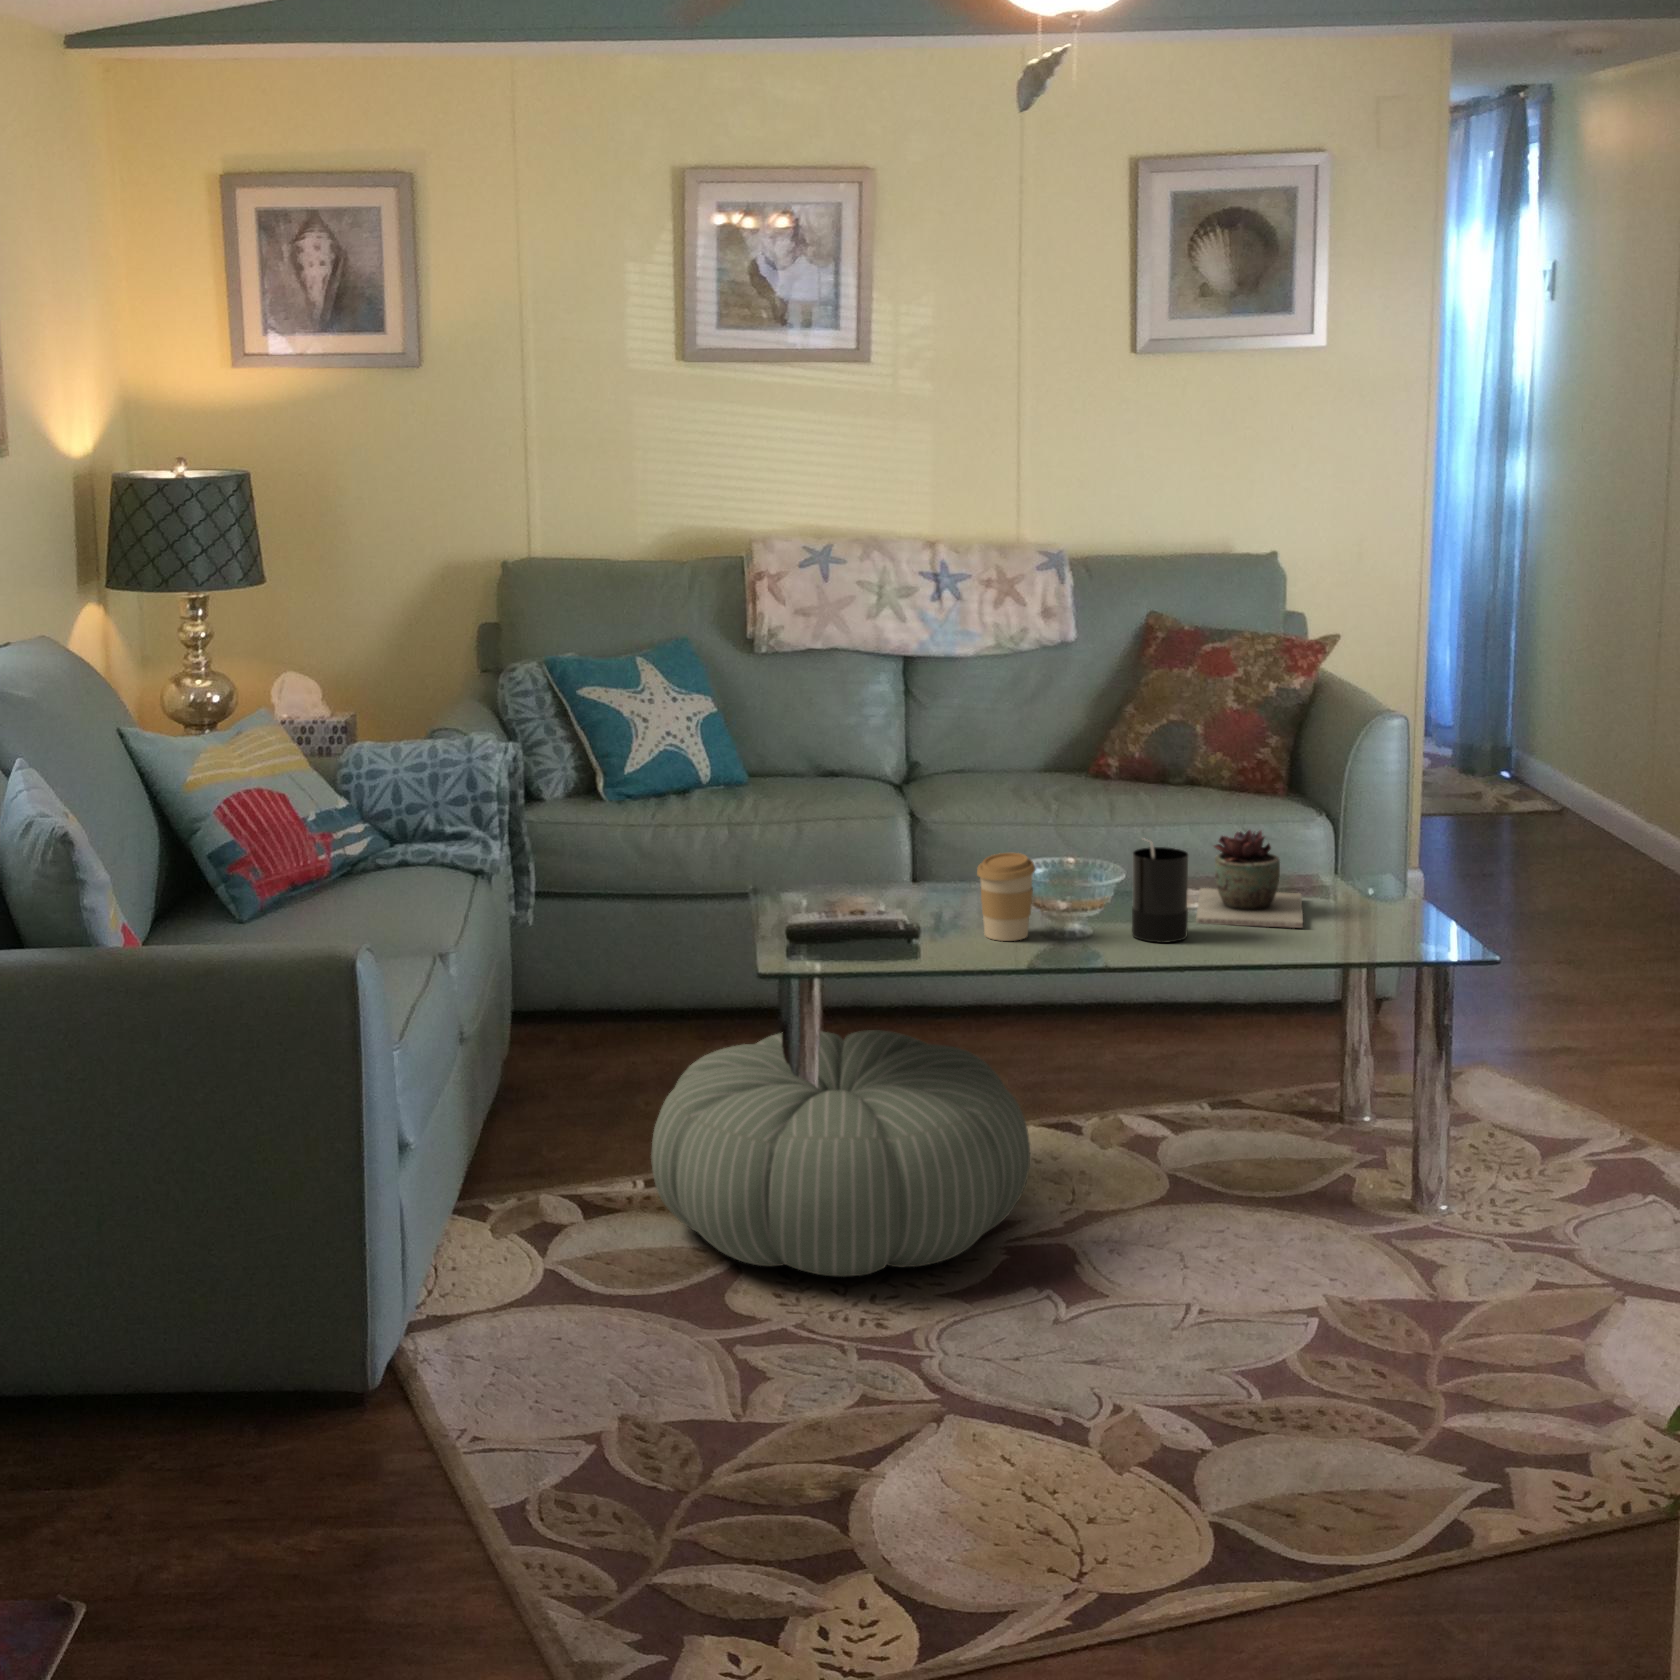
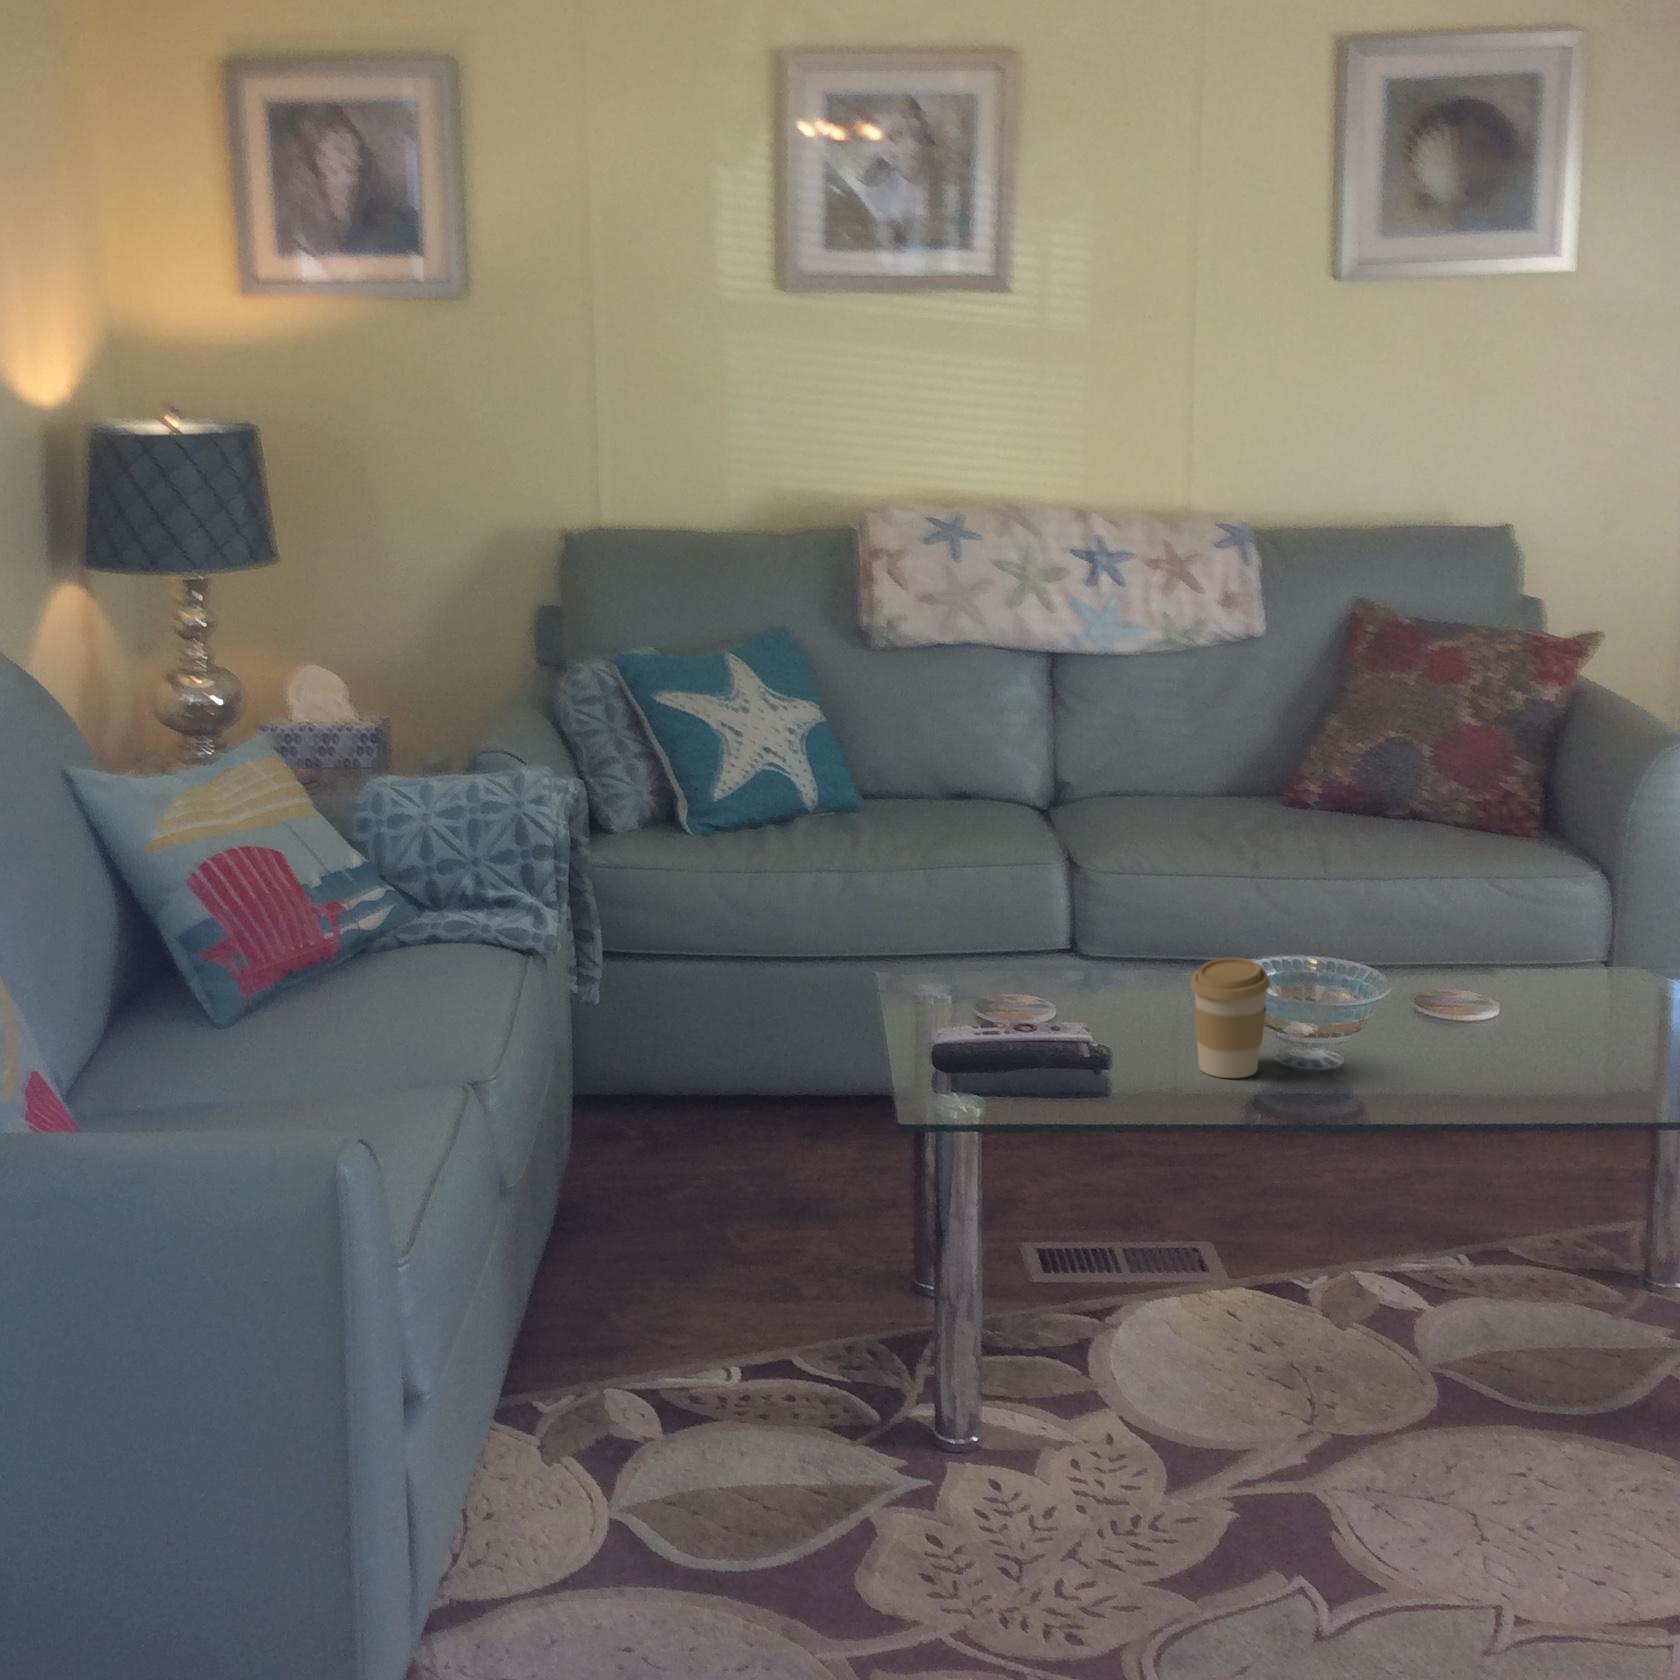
succulent plant: present [1196,830,1303,928] -> none [1469,921,1624,1059]
candle: present [1132,839,1188,943] -> none [1396,939,1478,1083]
pouf: present [651,1030,1030,1277] -> none [755,1178,1262,1548]

